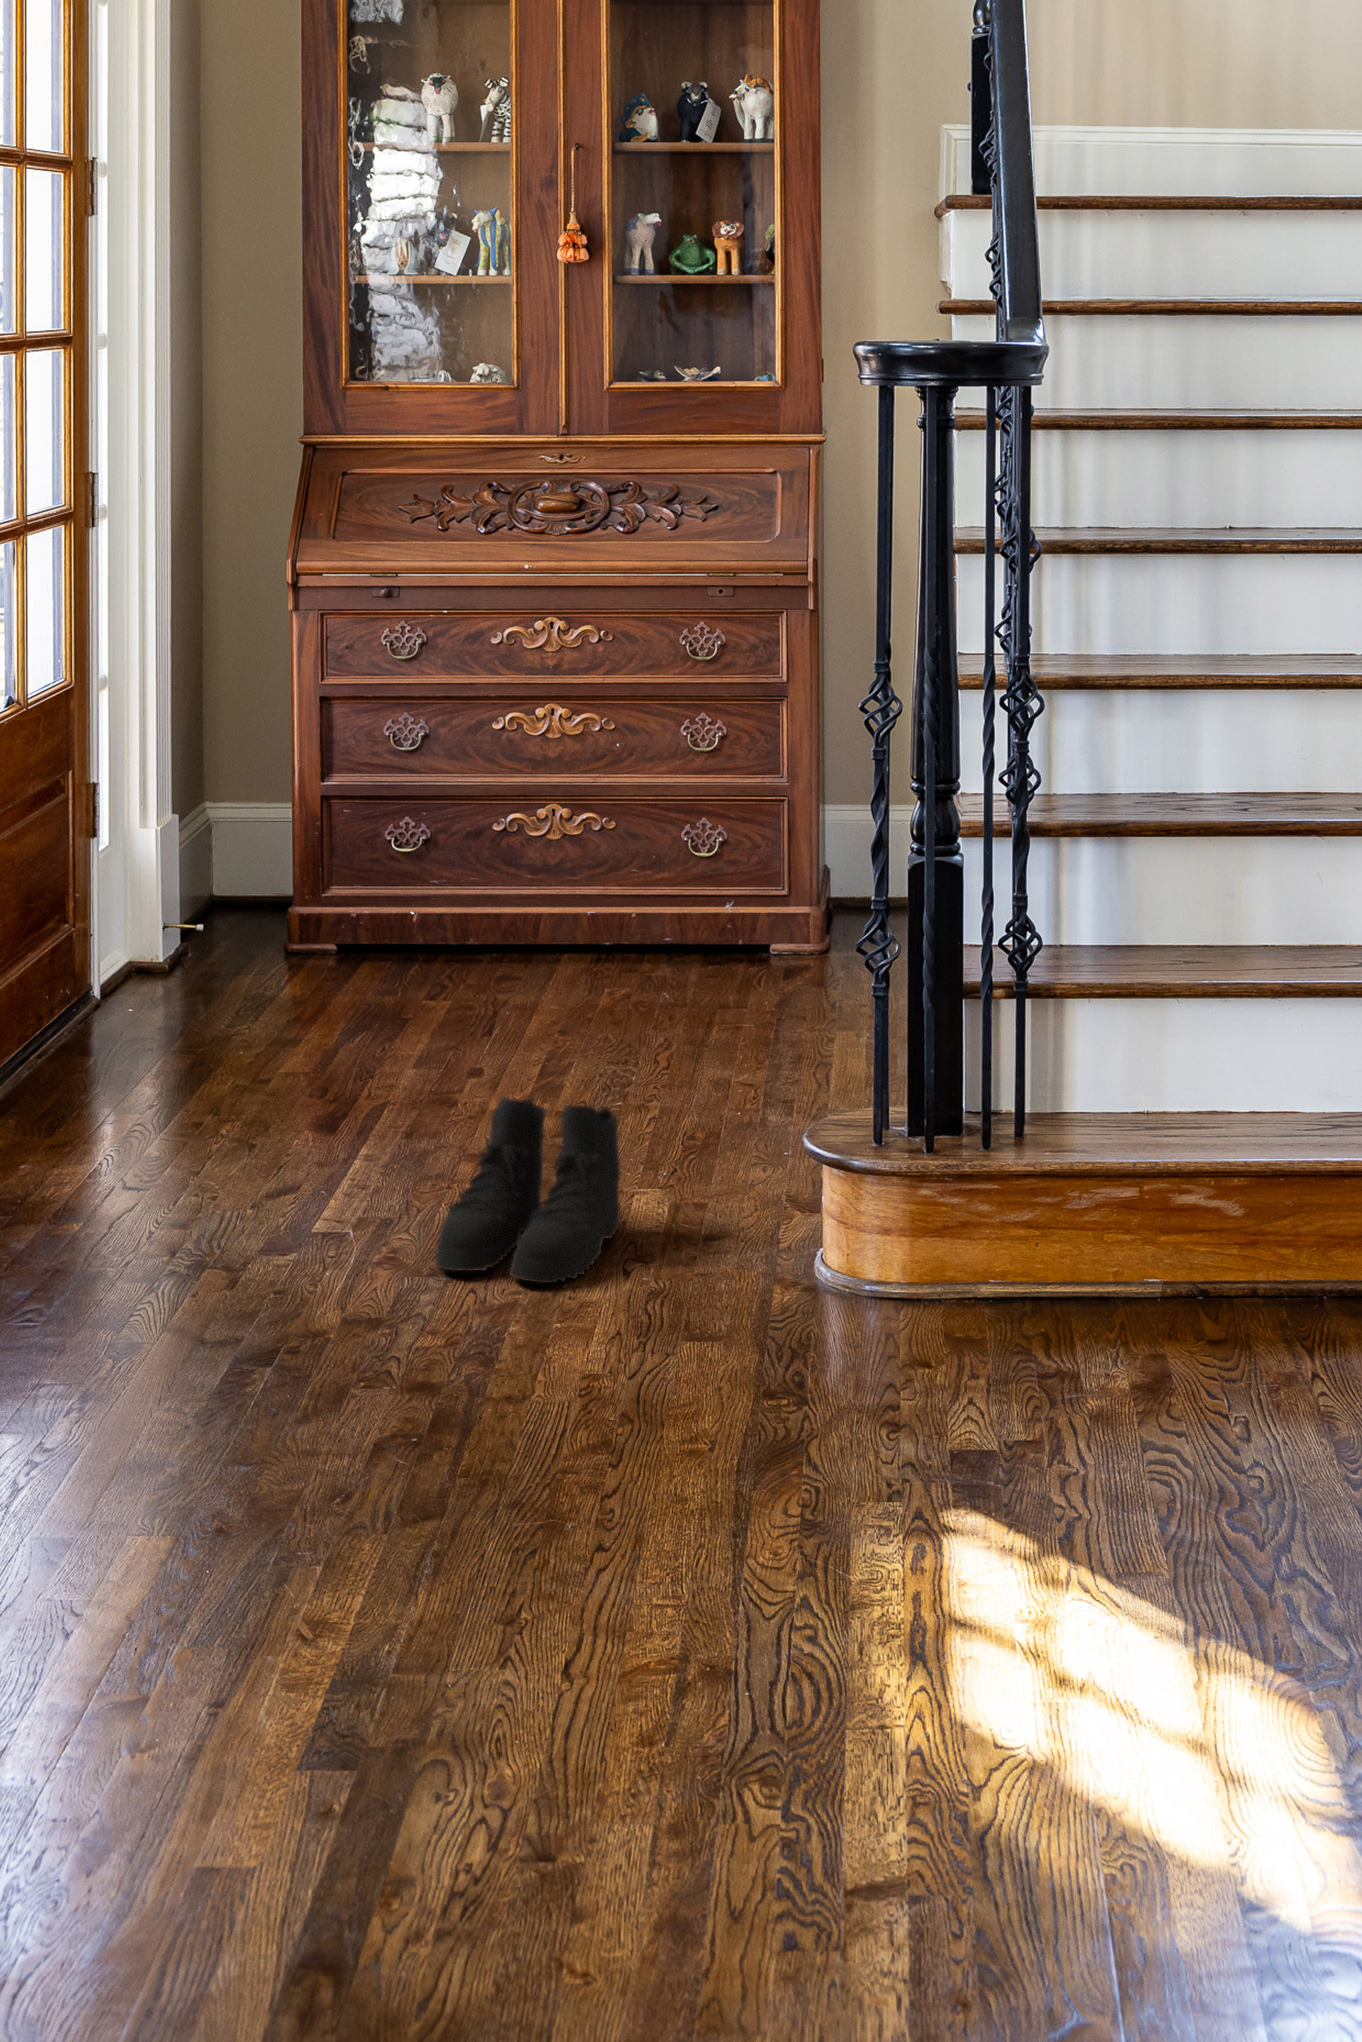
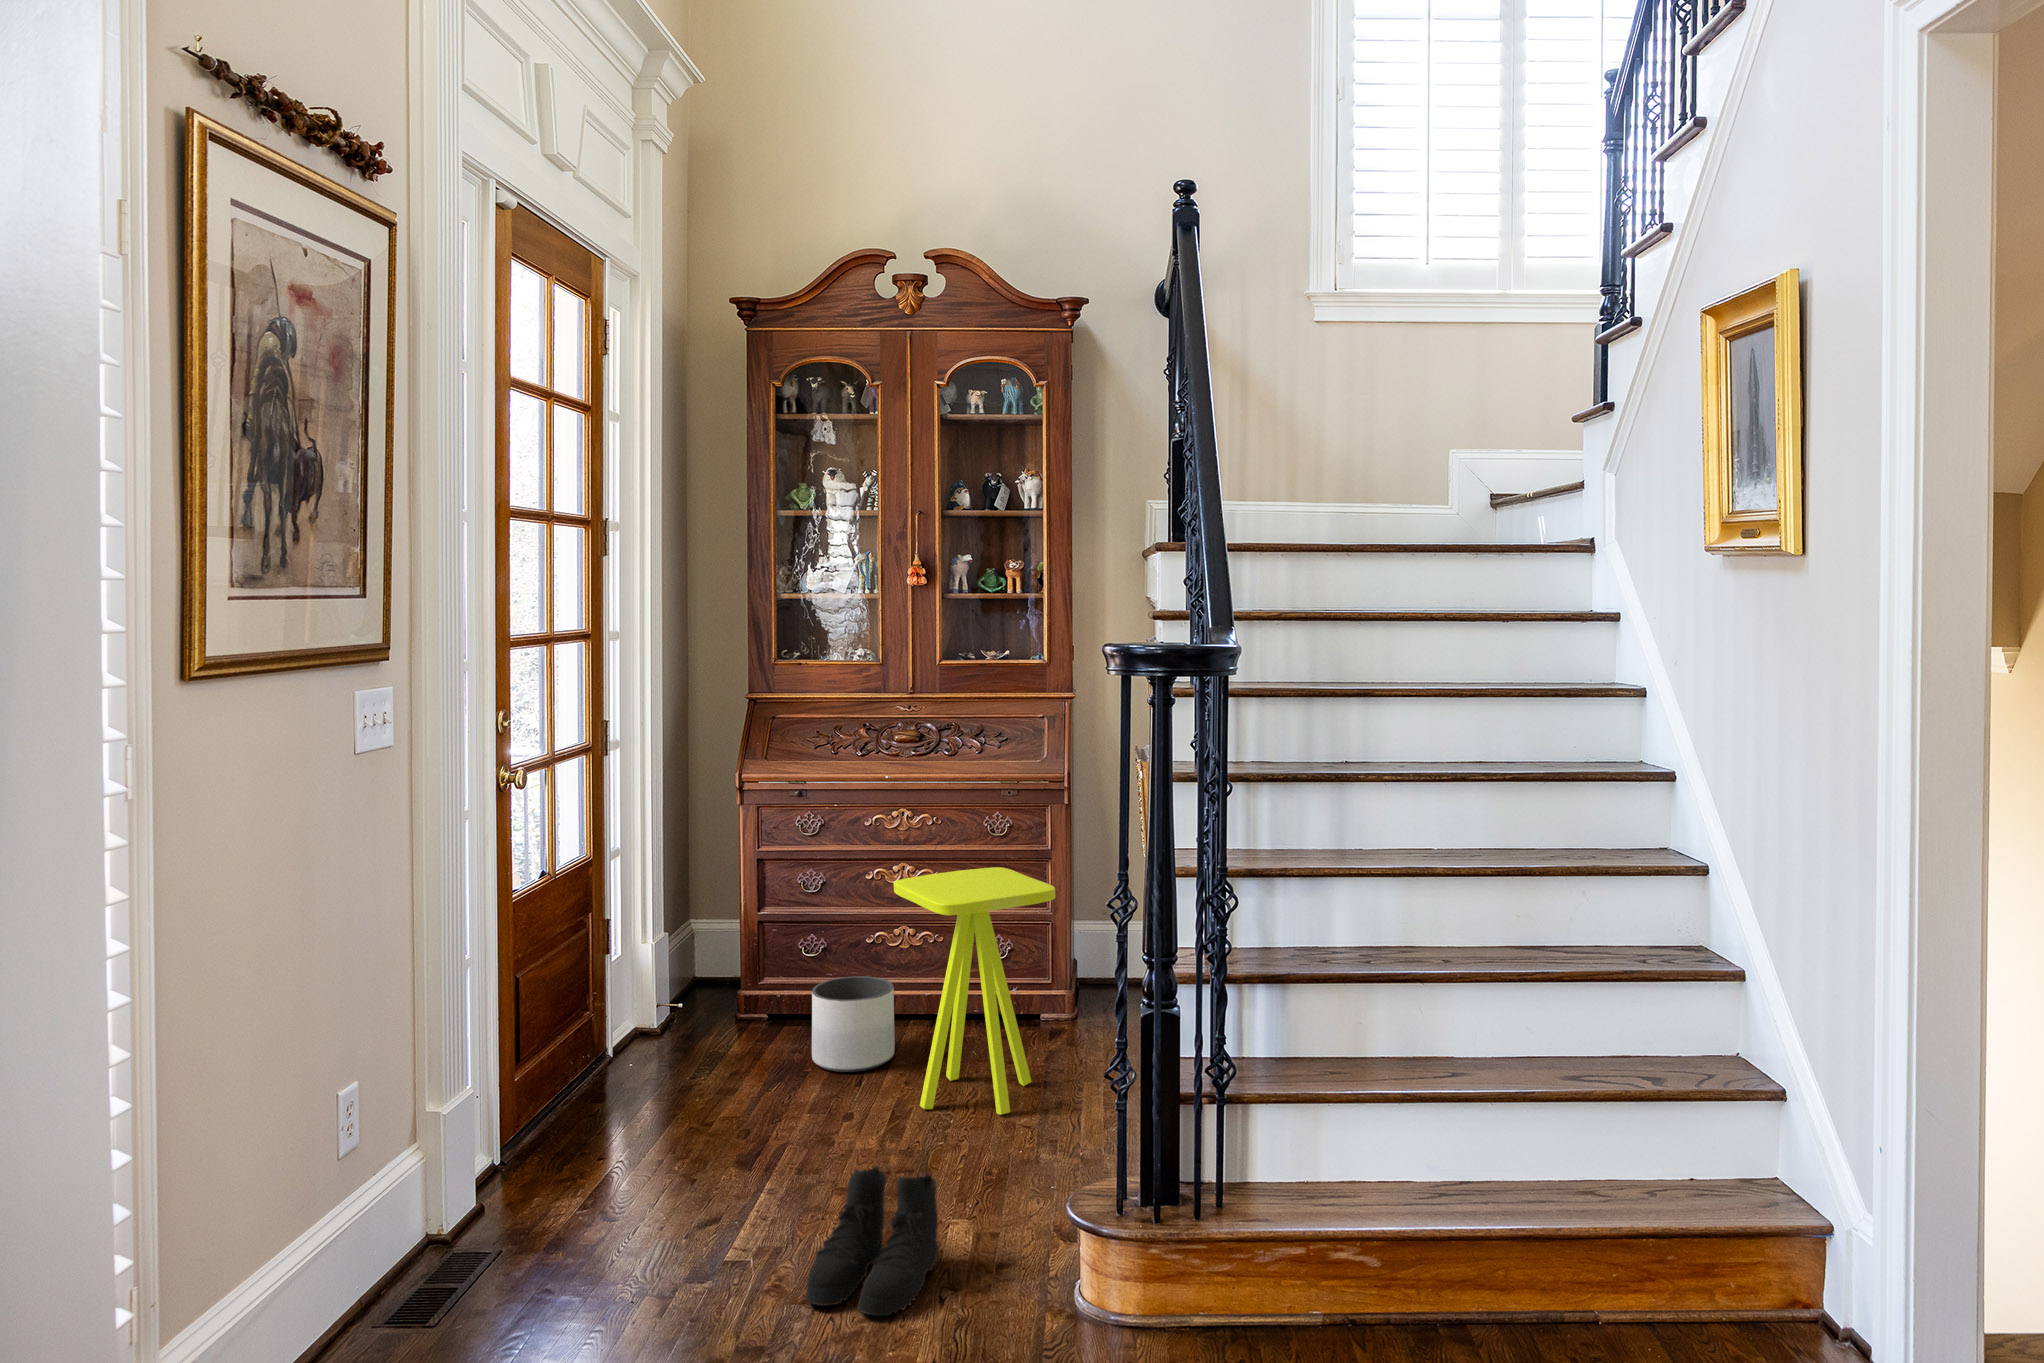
side table: none [543,703,791,1069] -> present [894,867,1056,1114]
planter: none [413,878,541,1018] -> present [812,976,895,1072]

